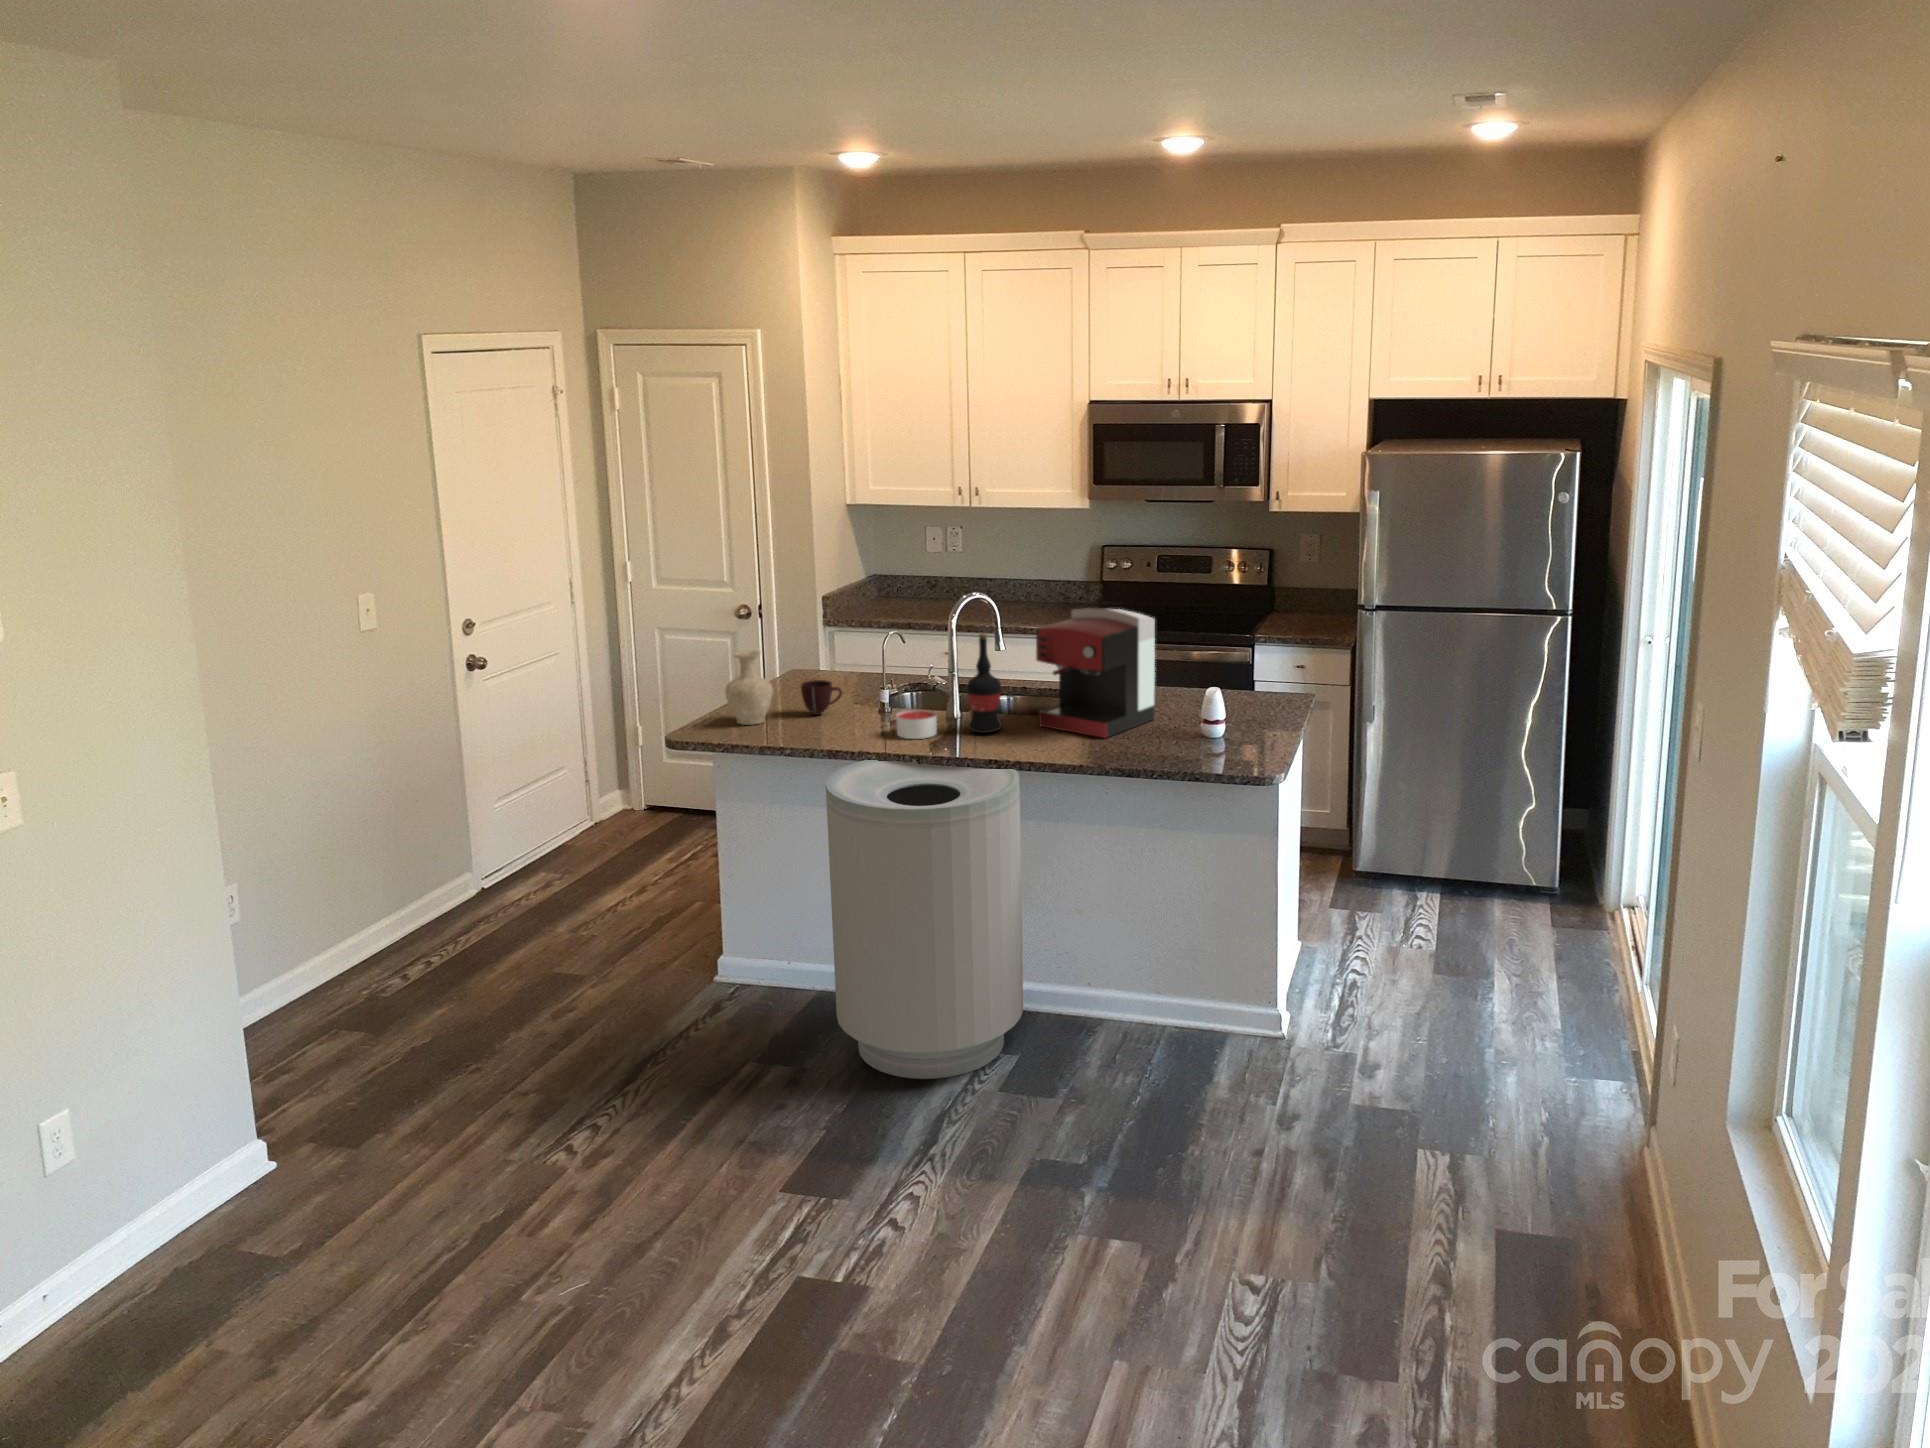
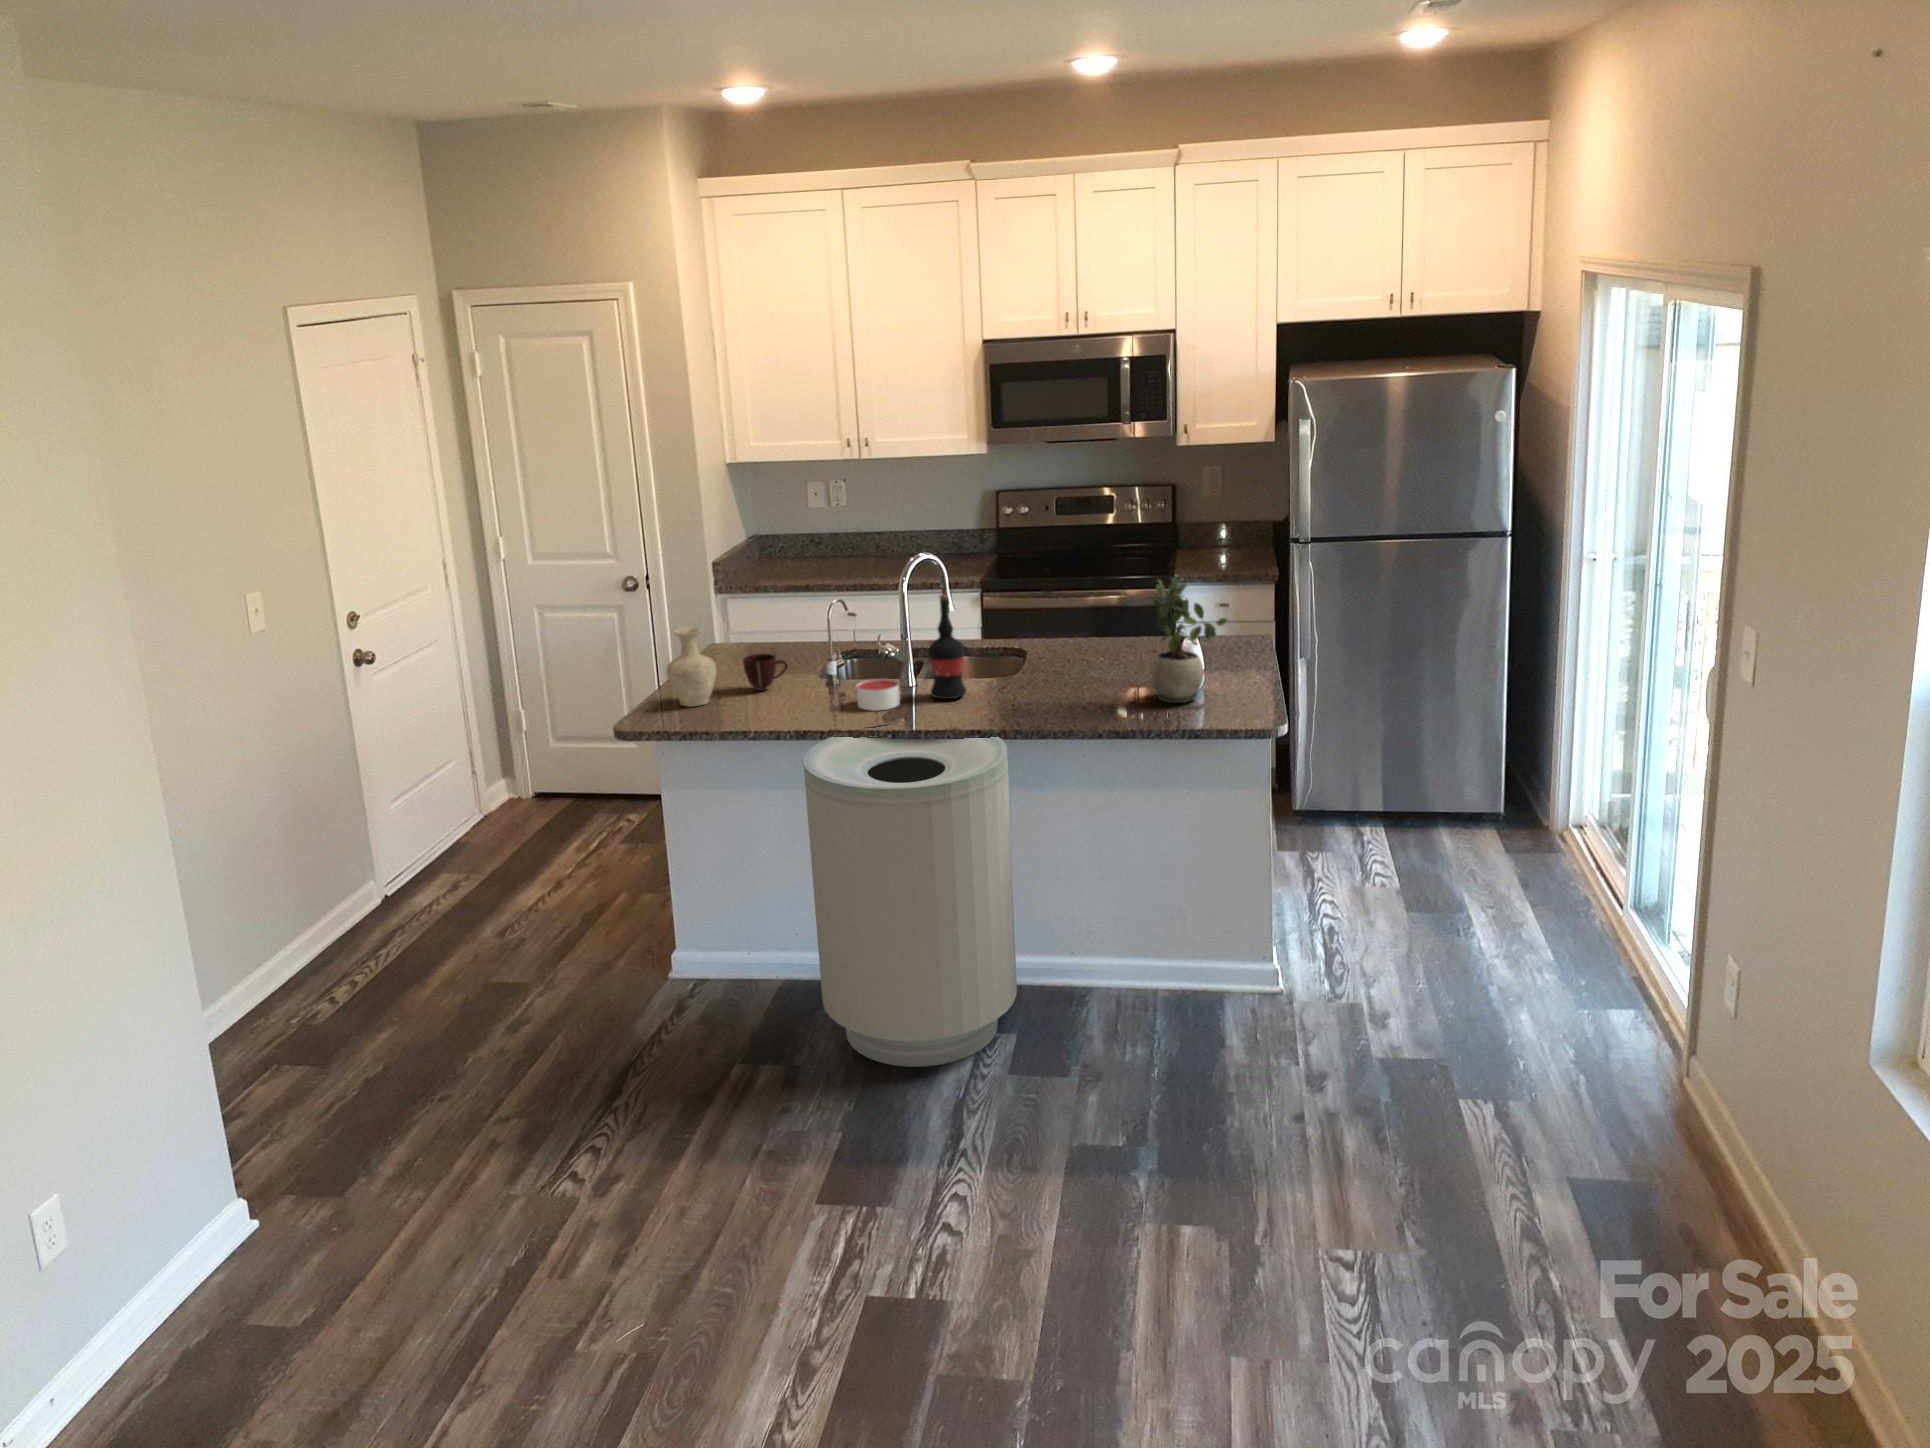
coffee maker: present [1036,608,1155,738] -> none [997,560,1118,696]
potted plant: none [1169,629,1240,750] -> present [1148,578,1228,703]

